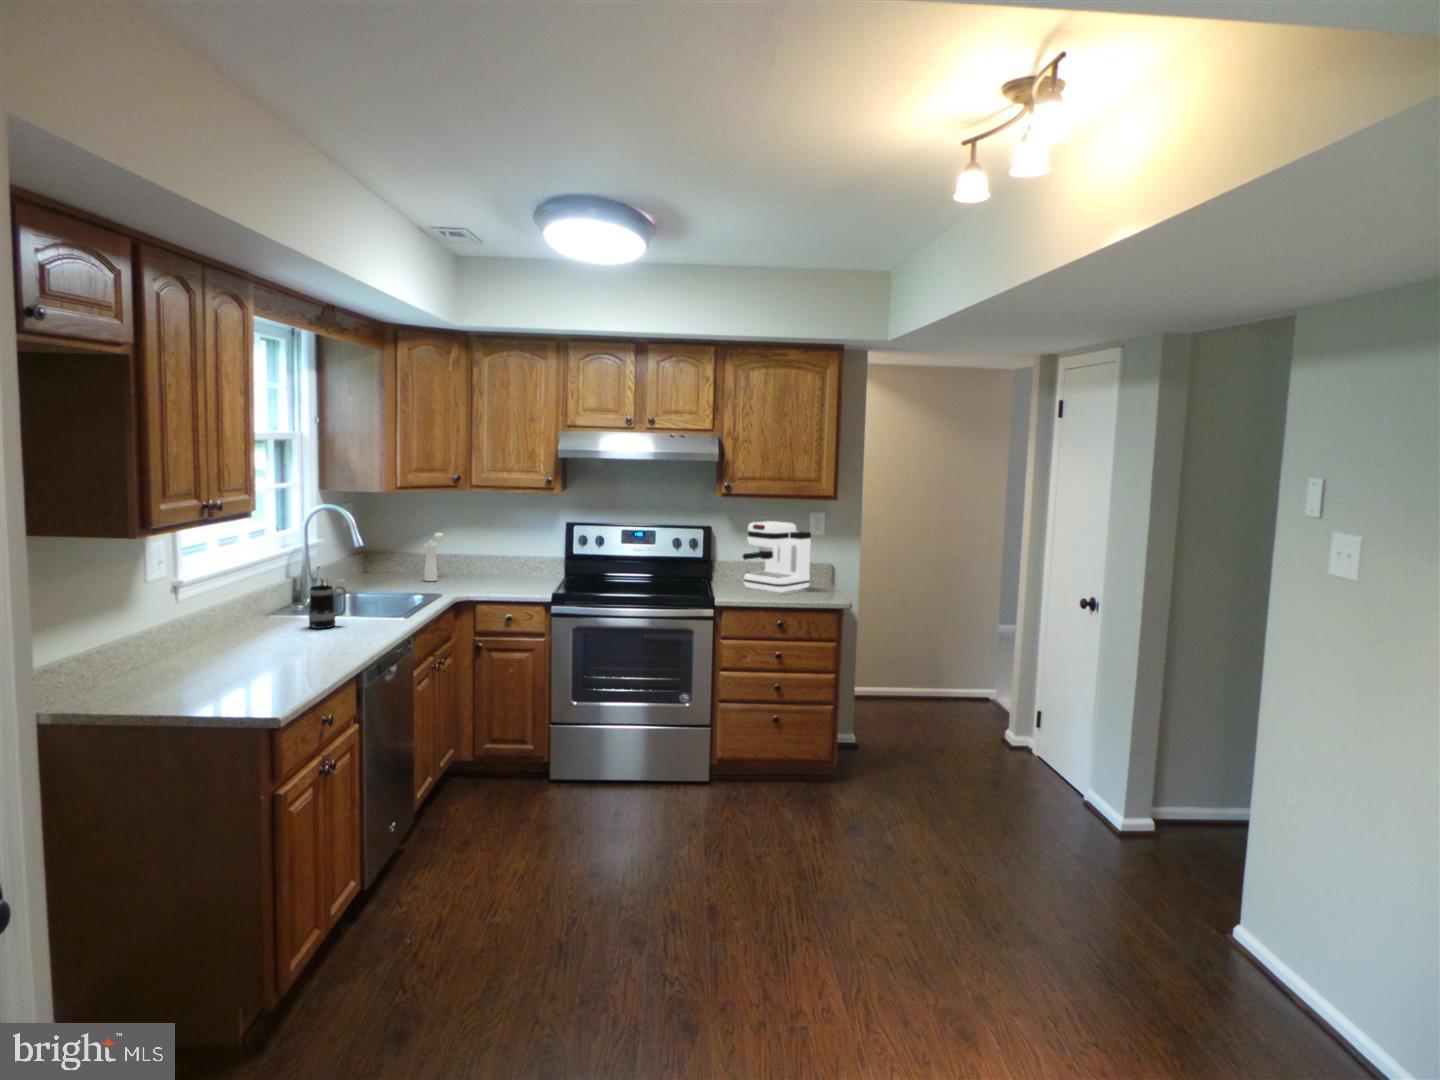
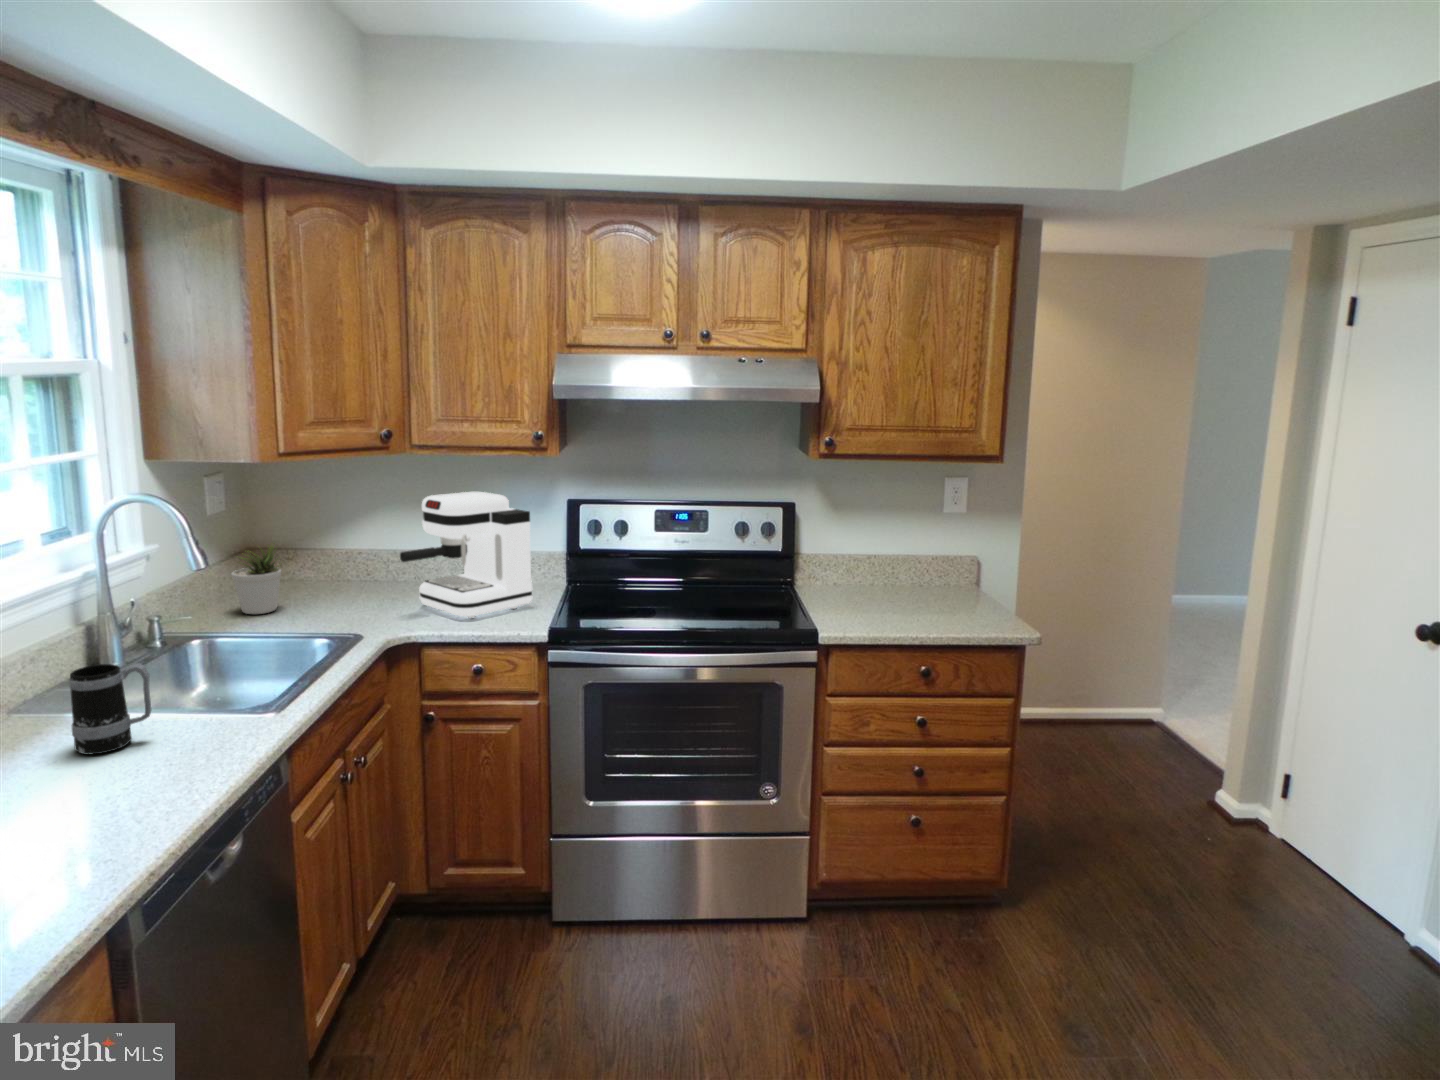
coffee maker: present [743,521,811,593] -> present [400,492,532,618]
pepper mill: present [424,533,443,581] -> none [337,522,371,603]
potted plant: none [362,541,393,584] -> present [231,546,281,614]

